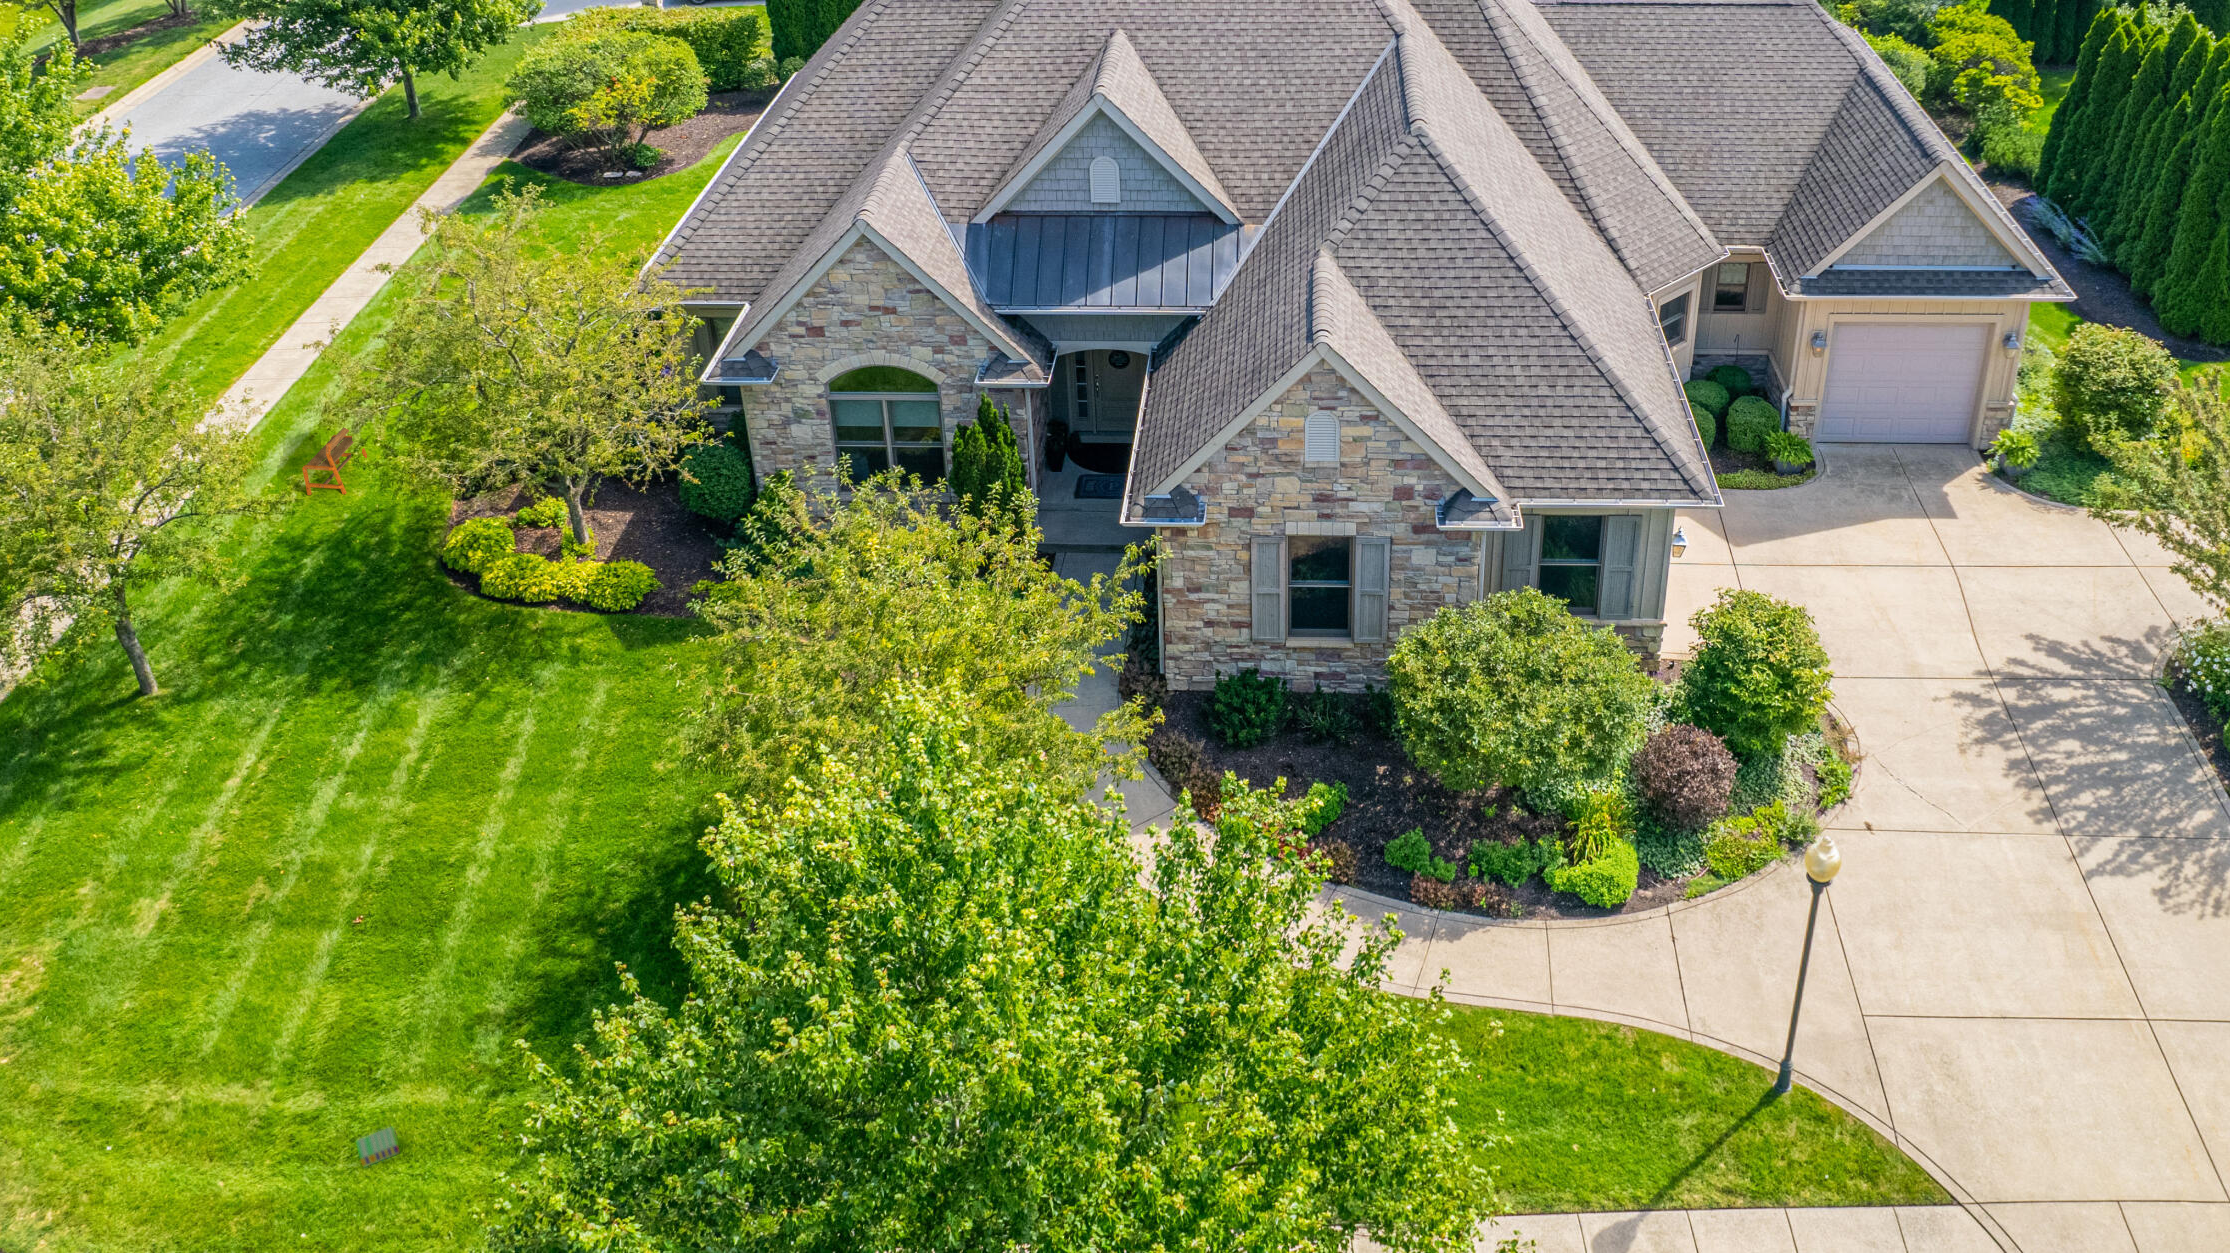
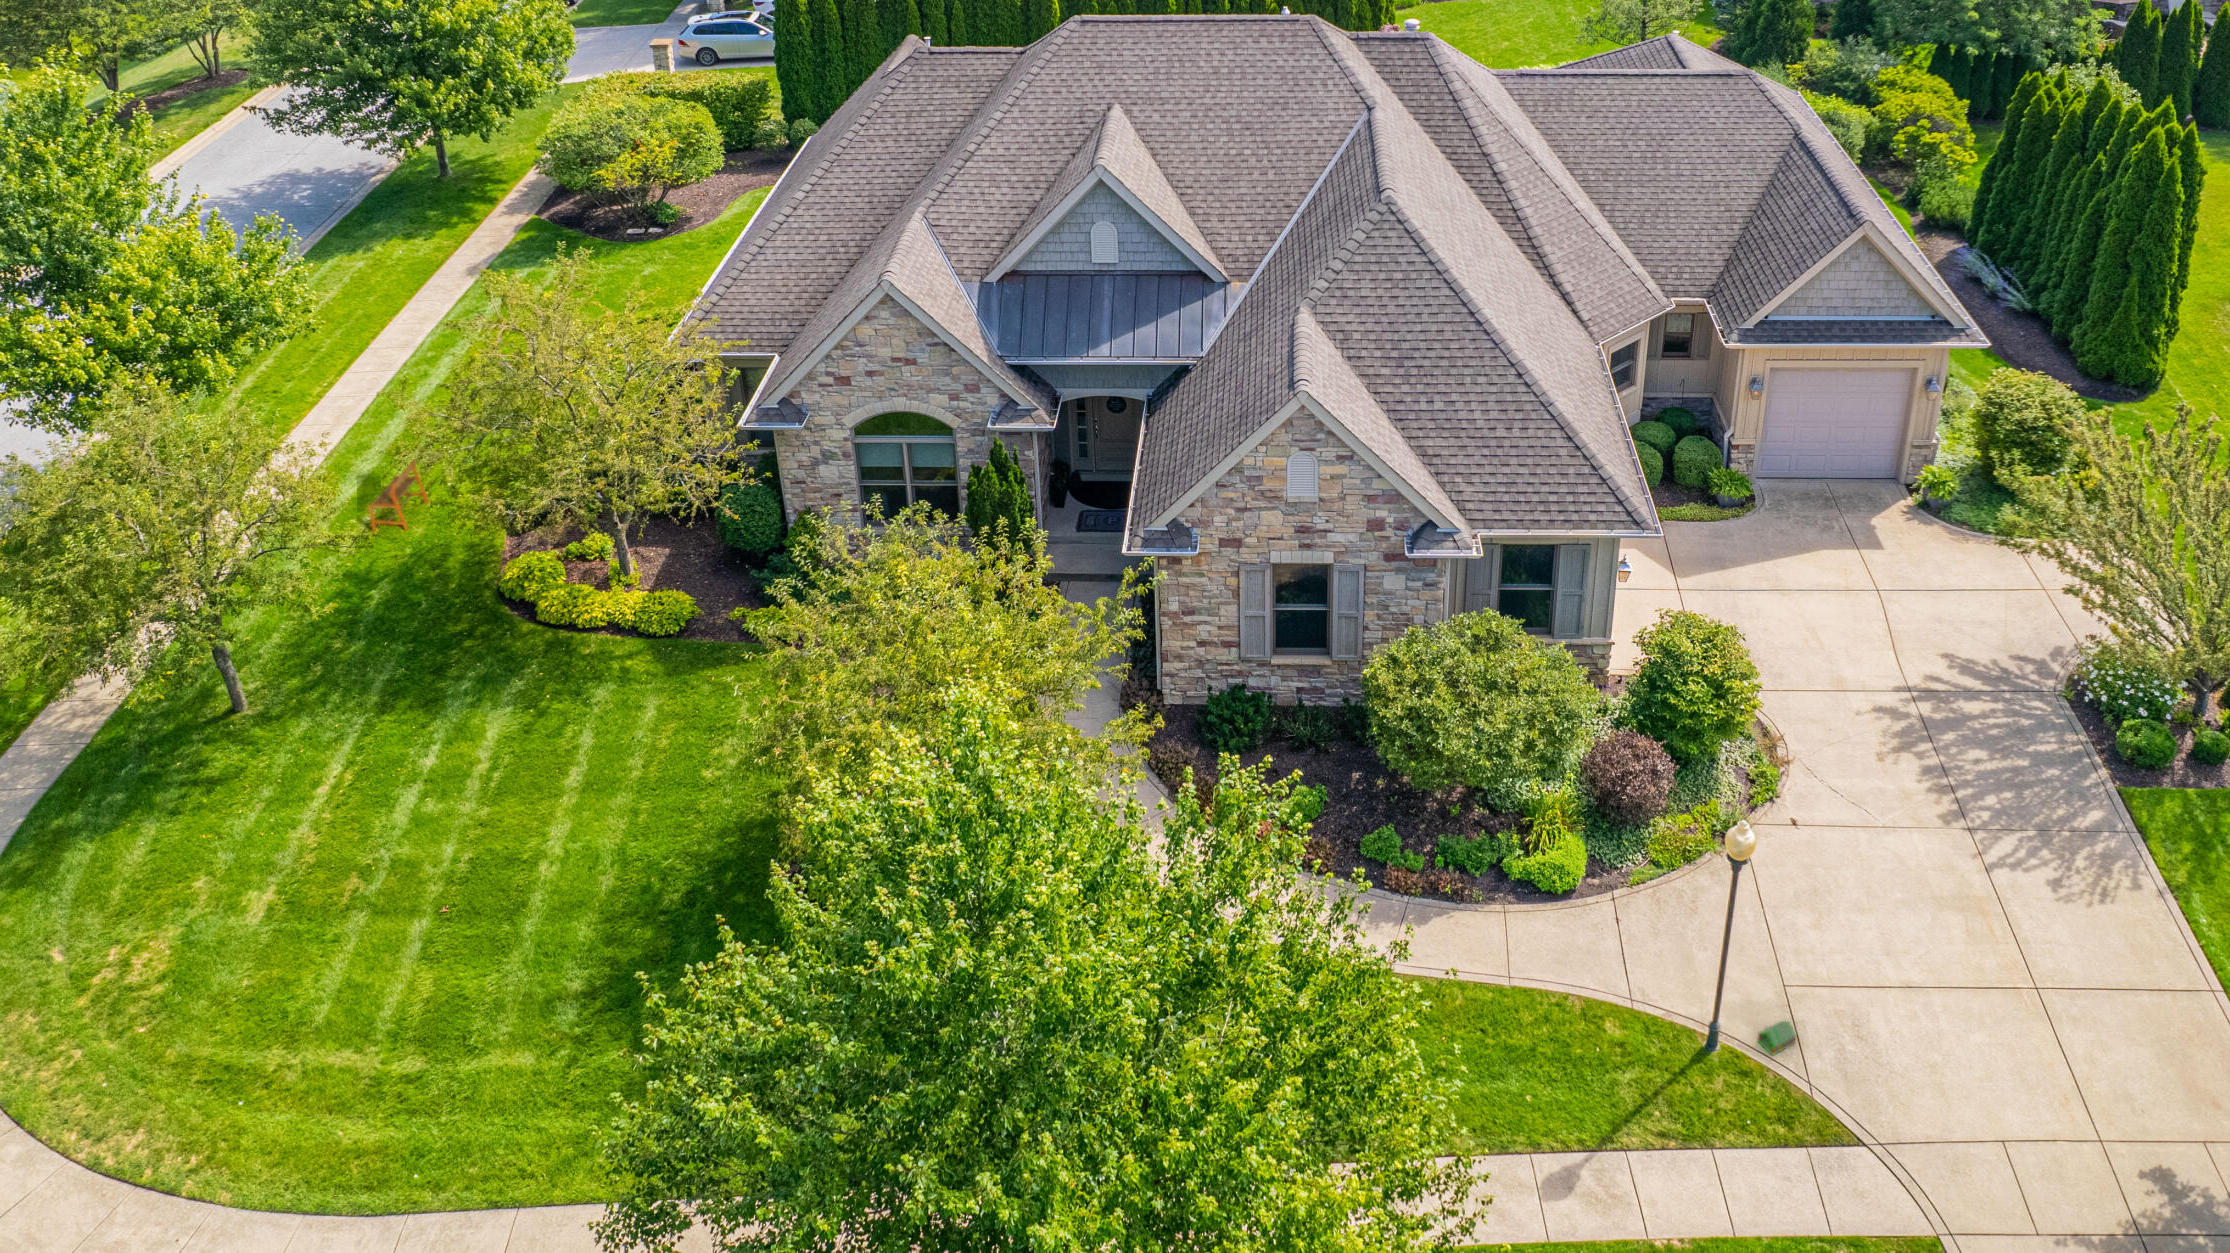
toy house: present [356,1127,400,1167] -> present [1757,1021,1796,1055]

